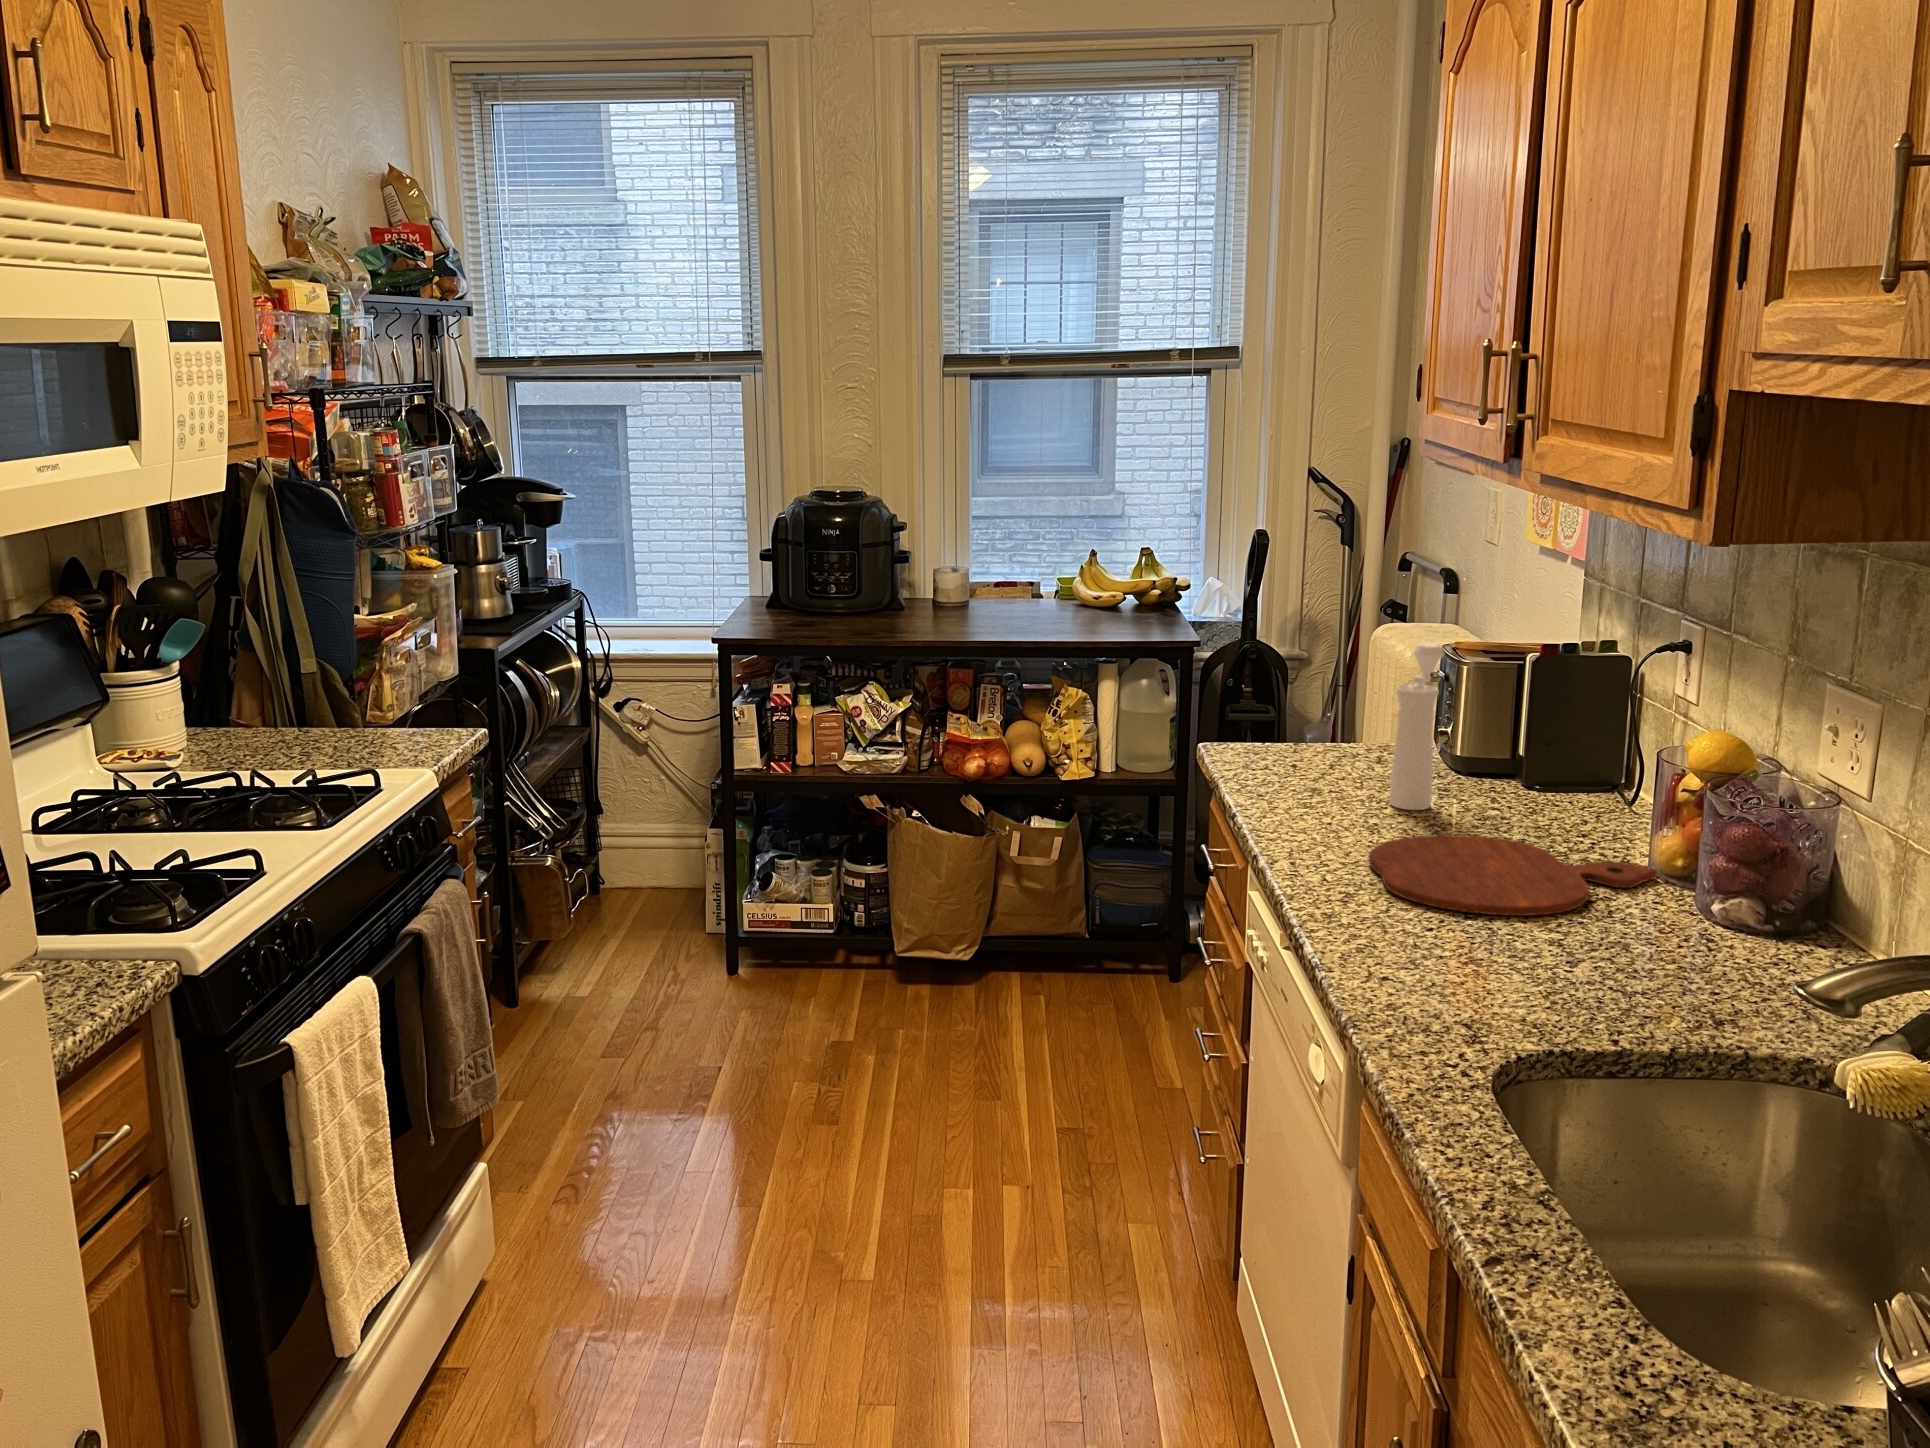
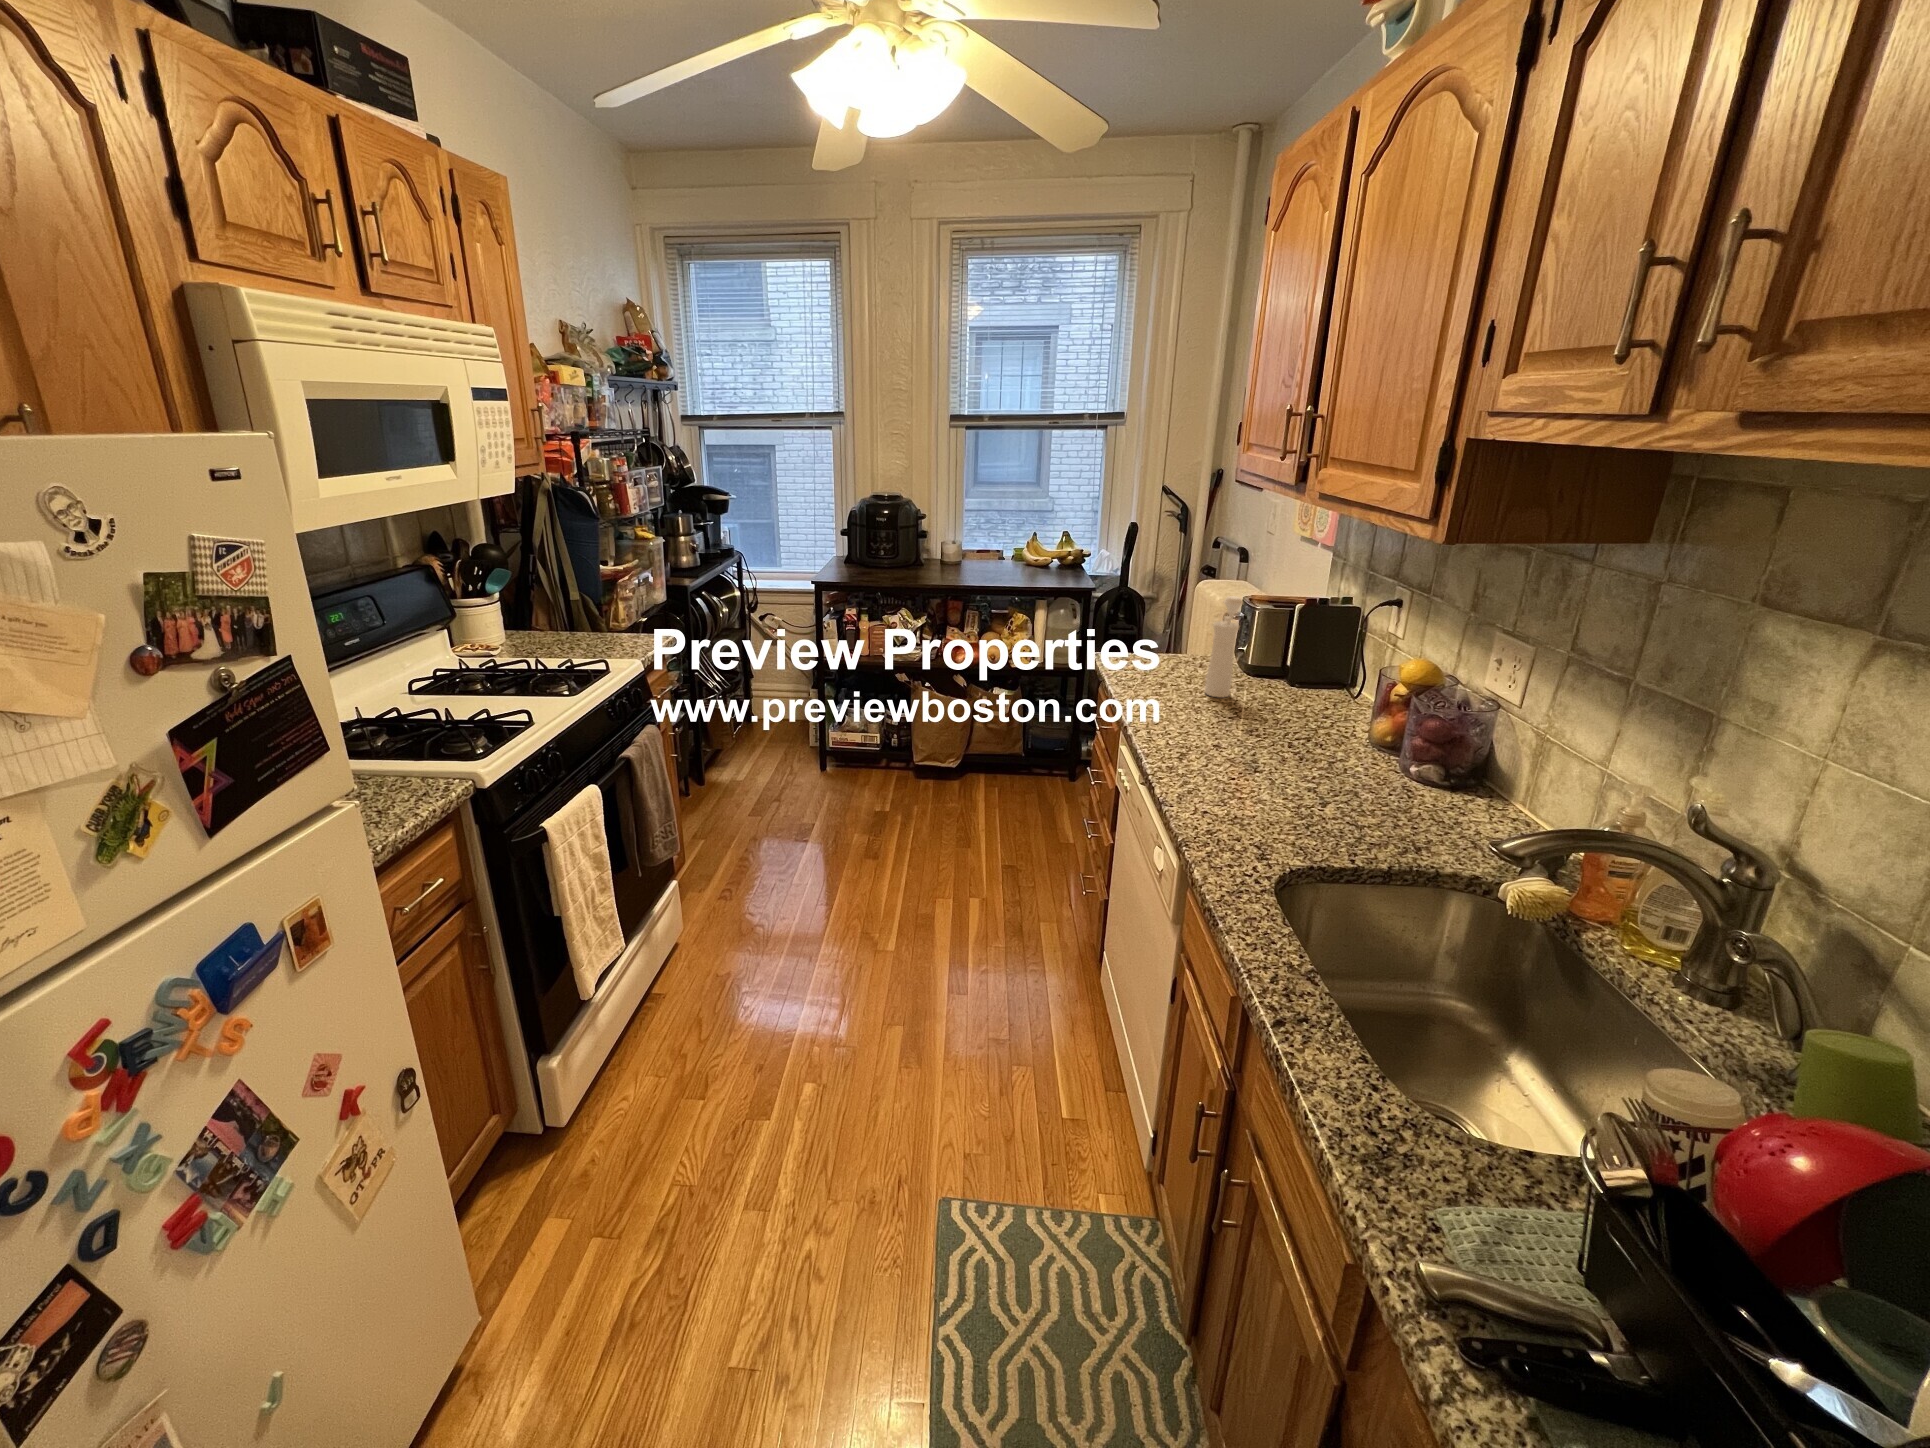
cutting board: present [1369,835,1657,916] -> none [1193,715,1371,770]

